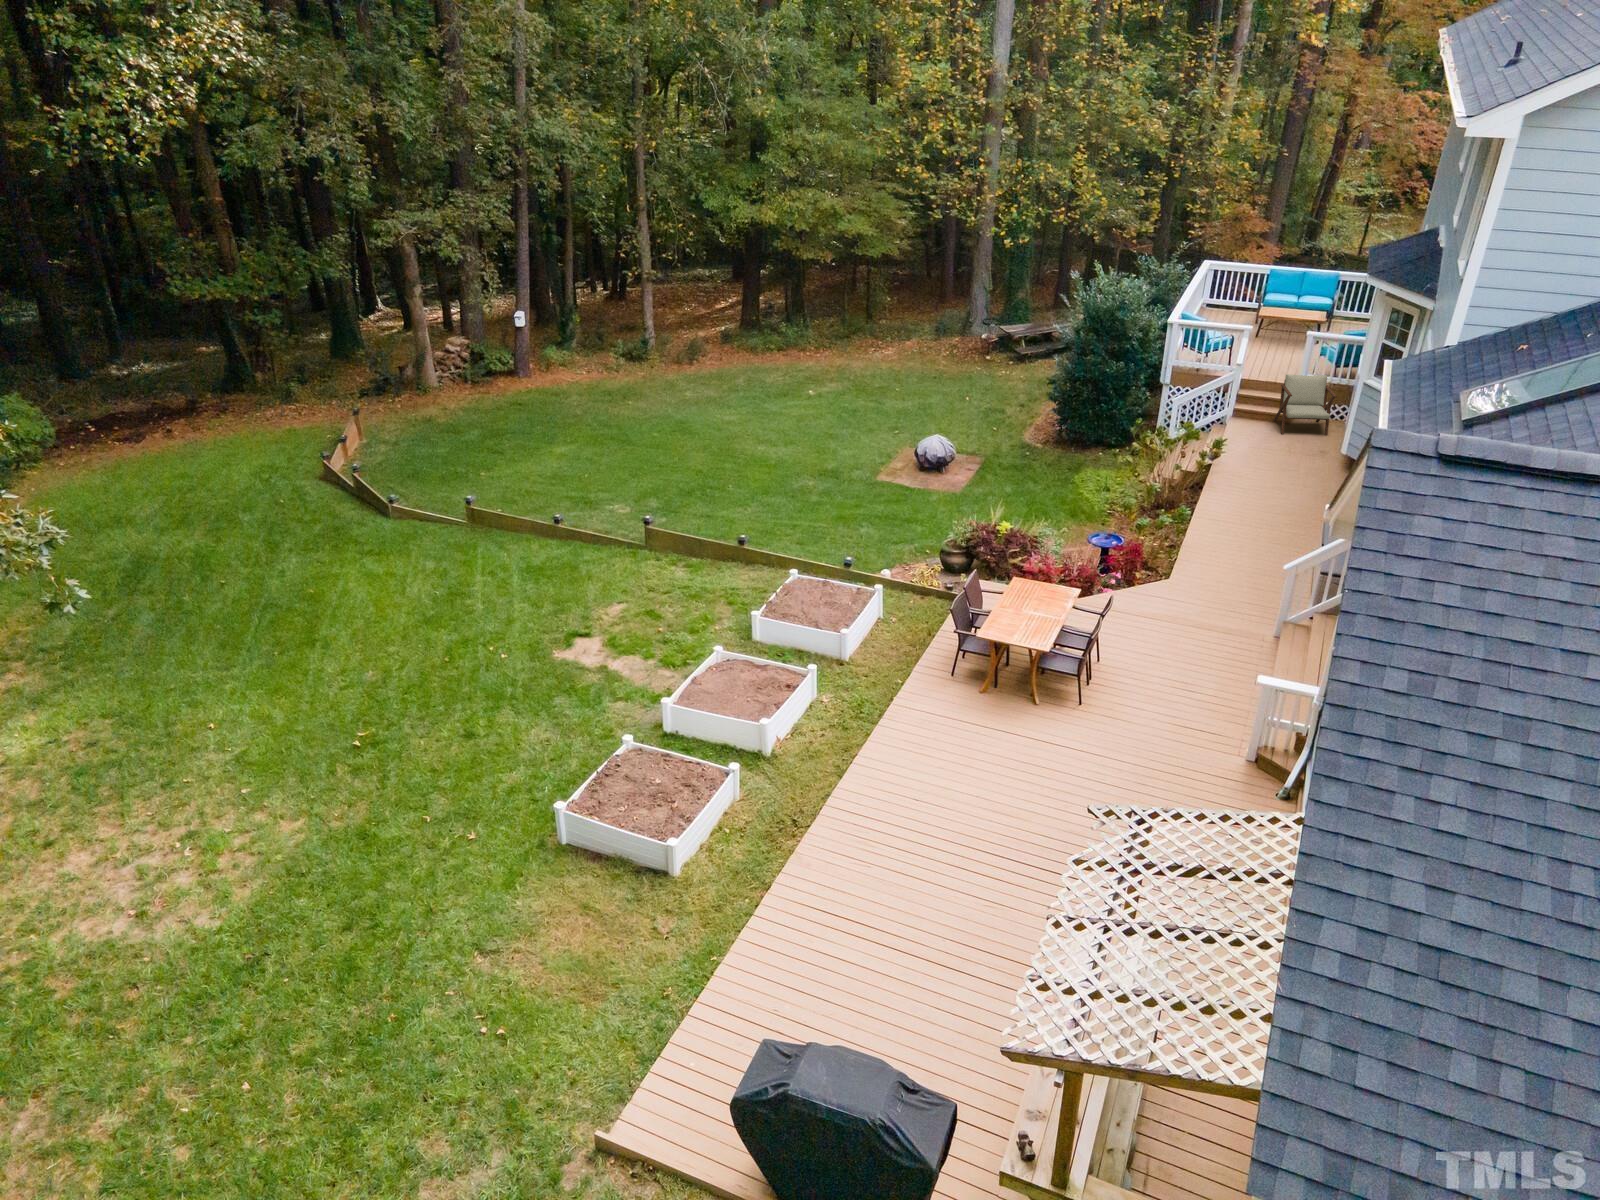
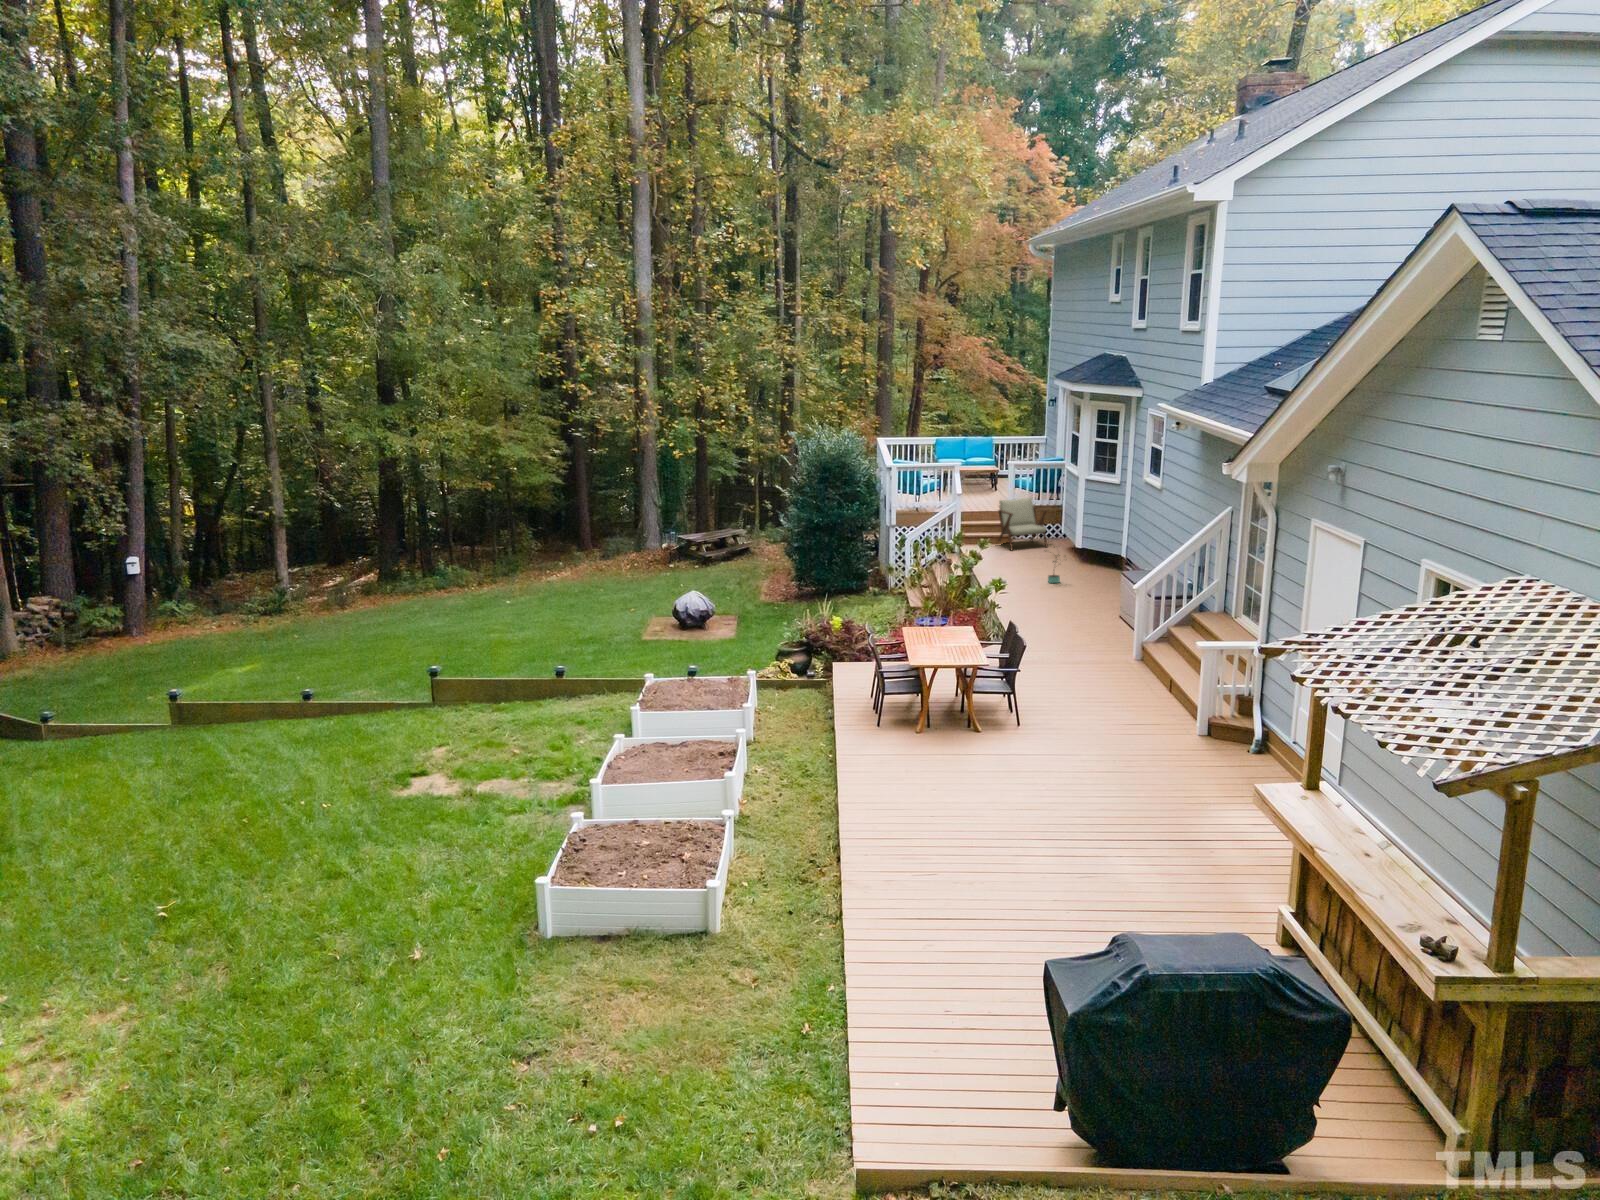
potted plant: none [1283,452,1309,495] -> present [1048,544,1060,583]

